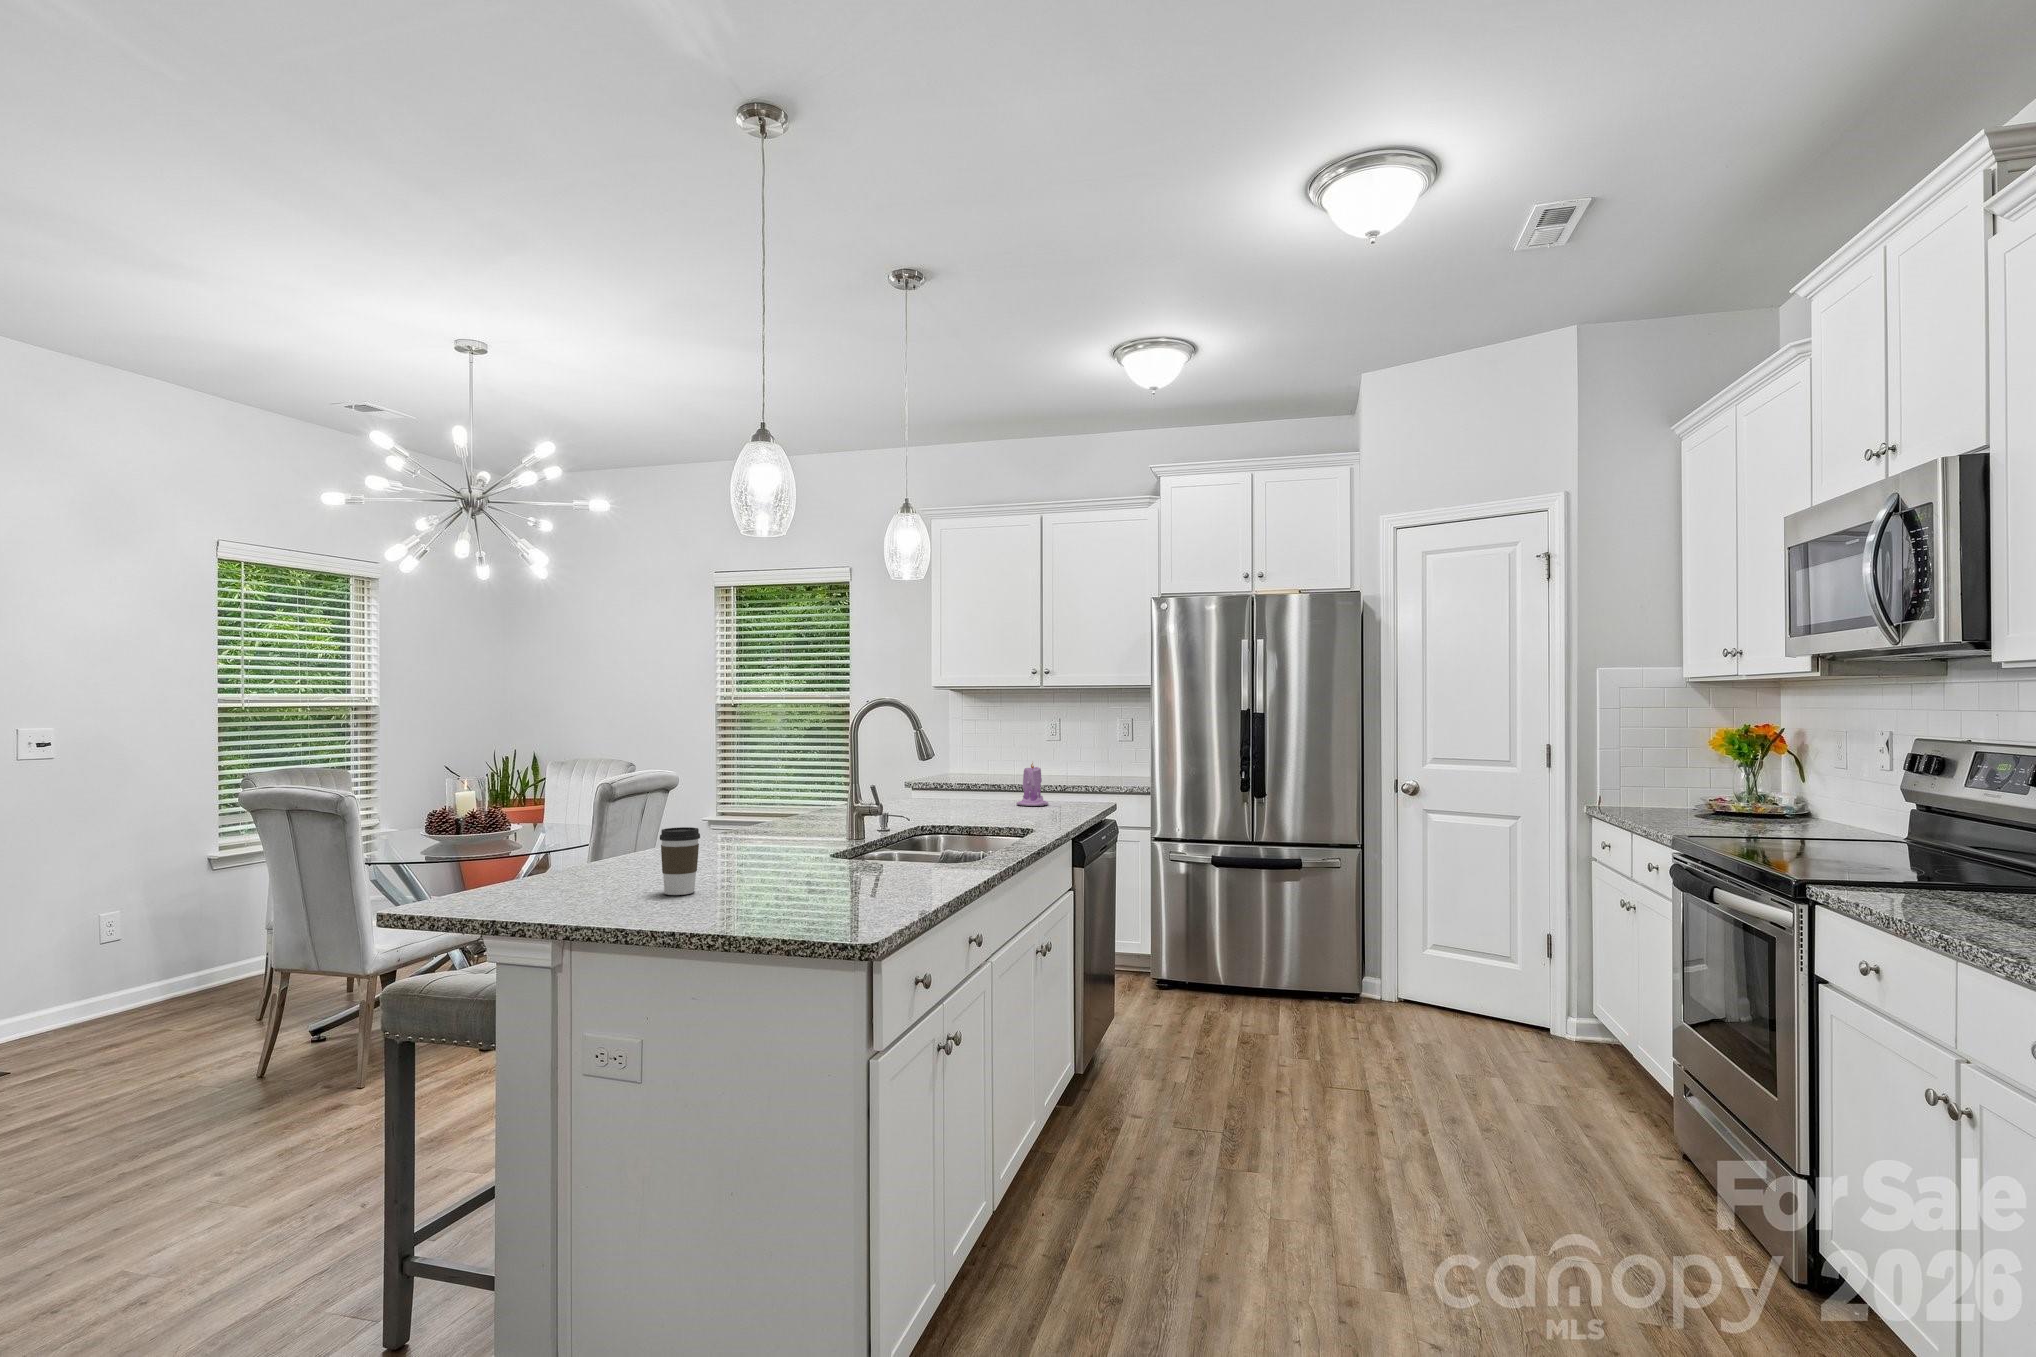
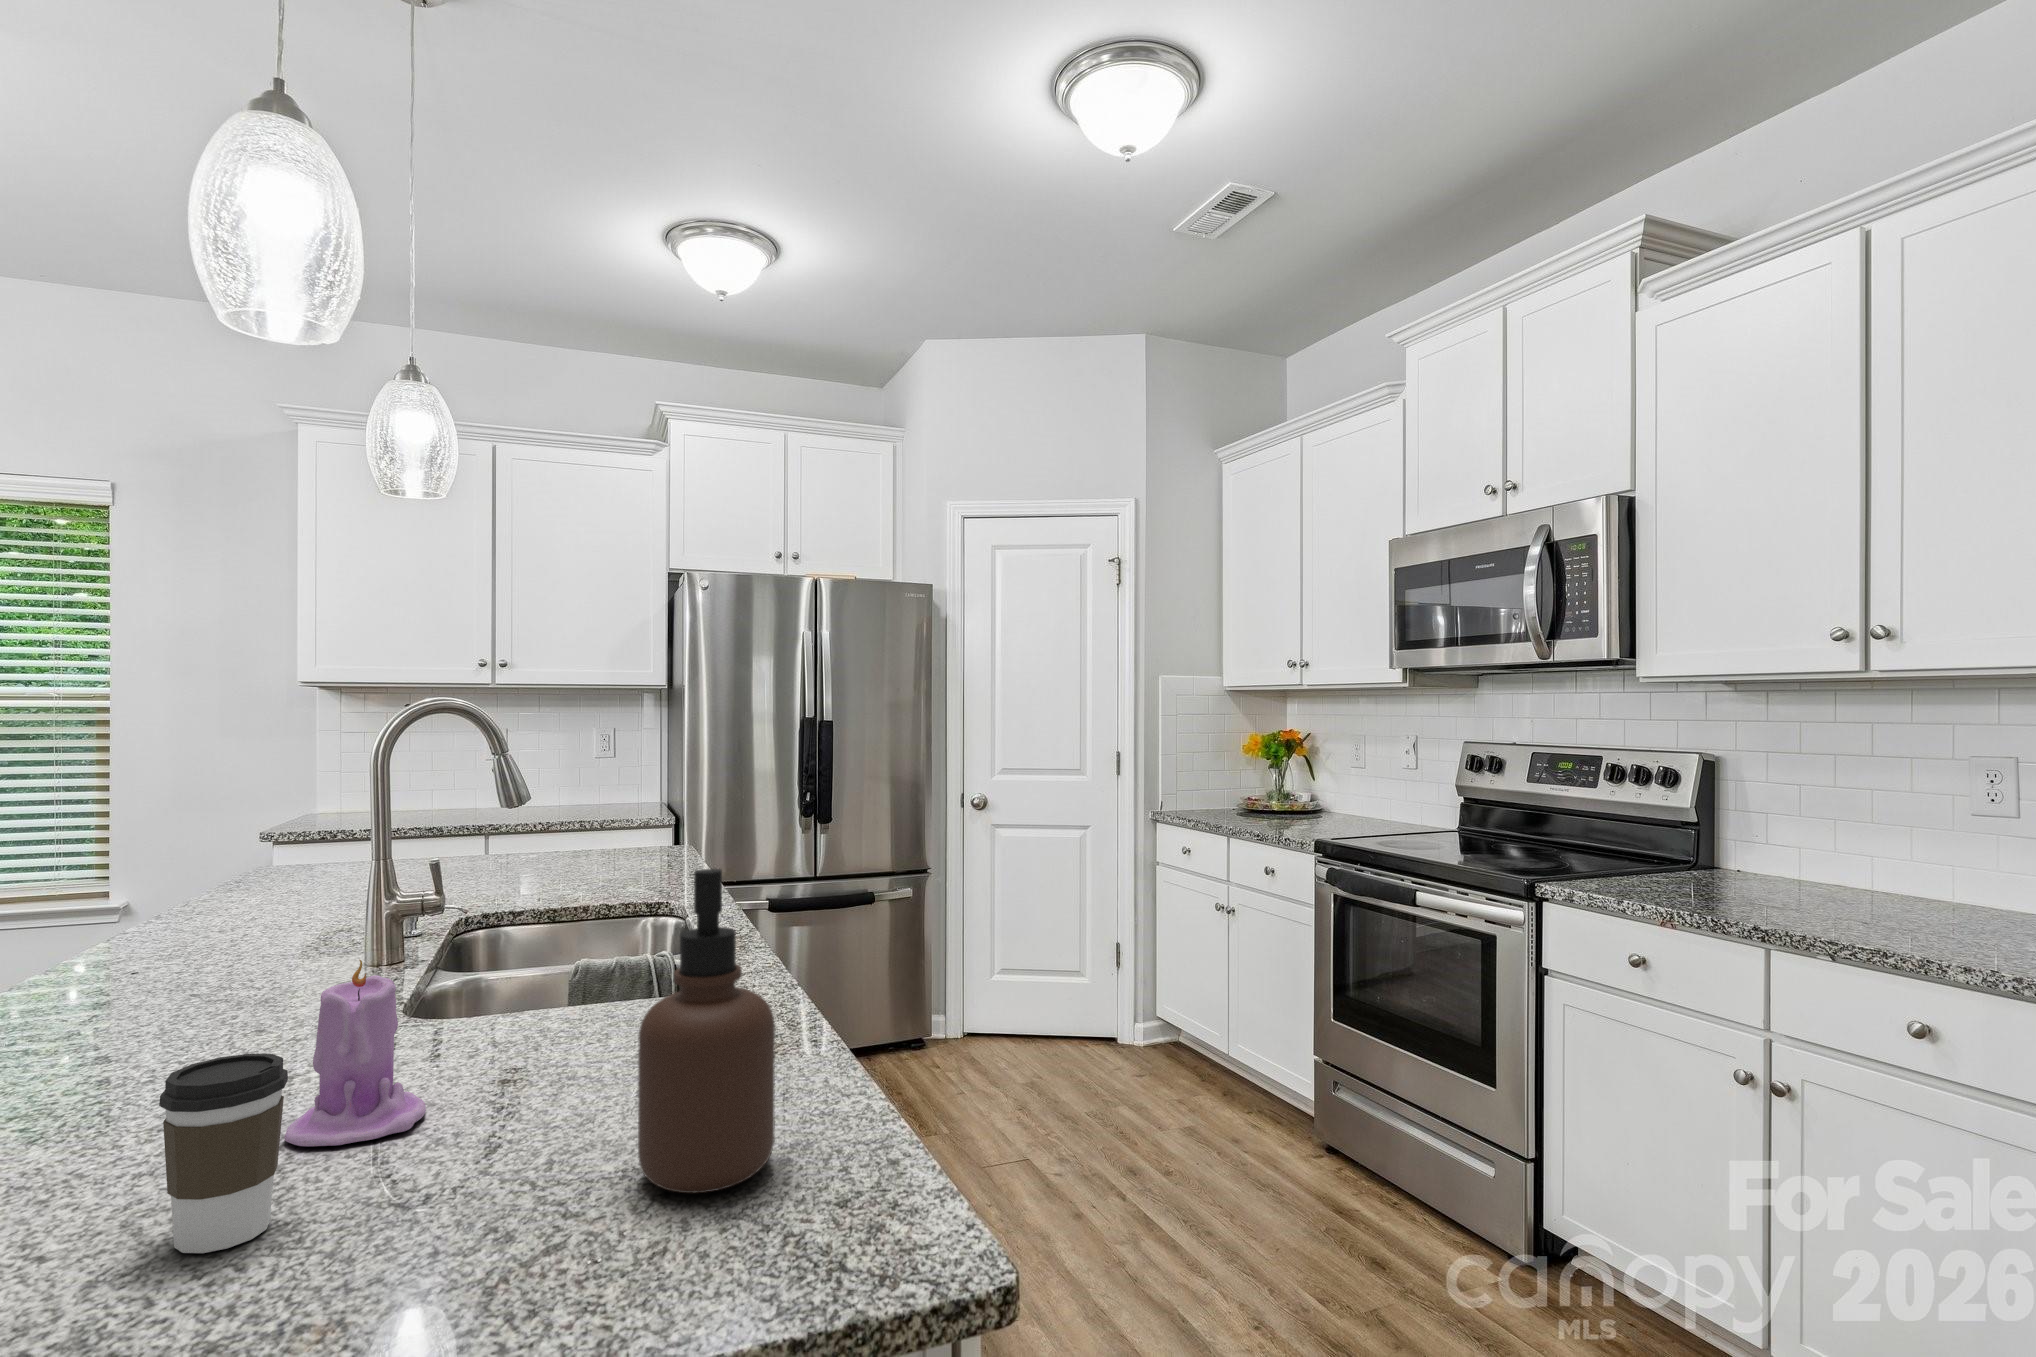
candle: present [1016,763,1048,806] -> present [284,960,426,1146]
soap dispenser: none [804,766,865,909] -> present [638,869,775,1193]

